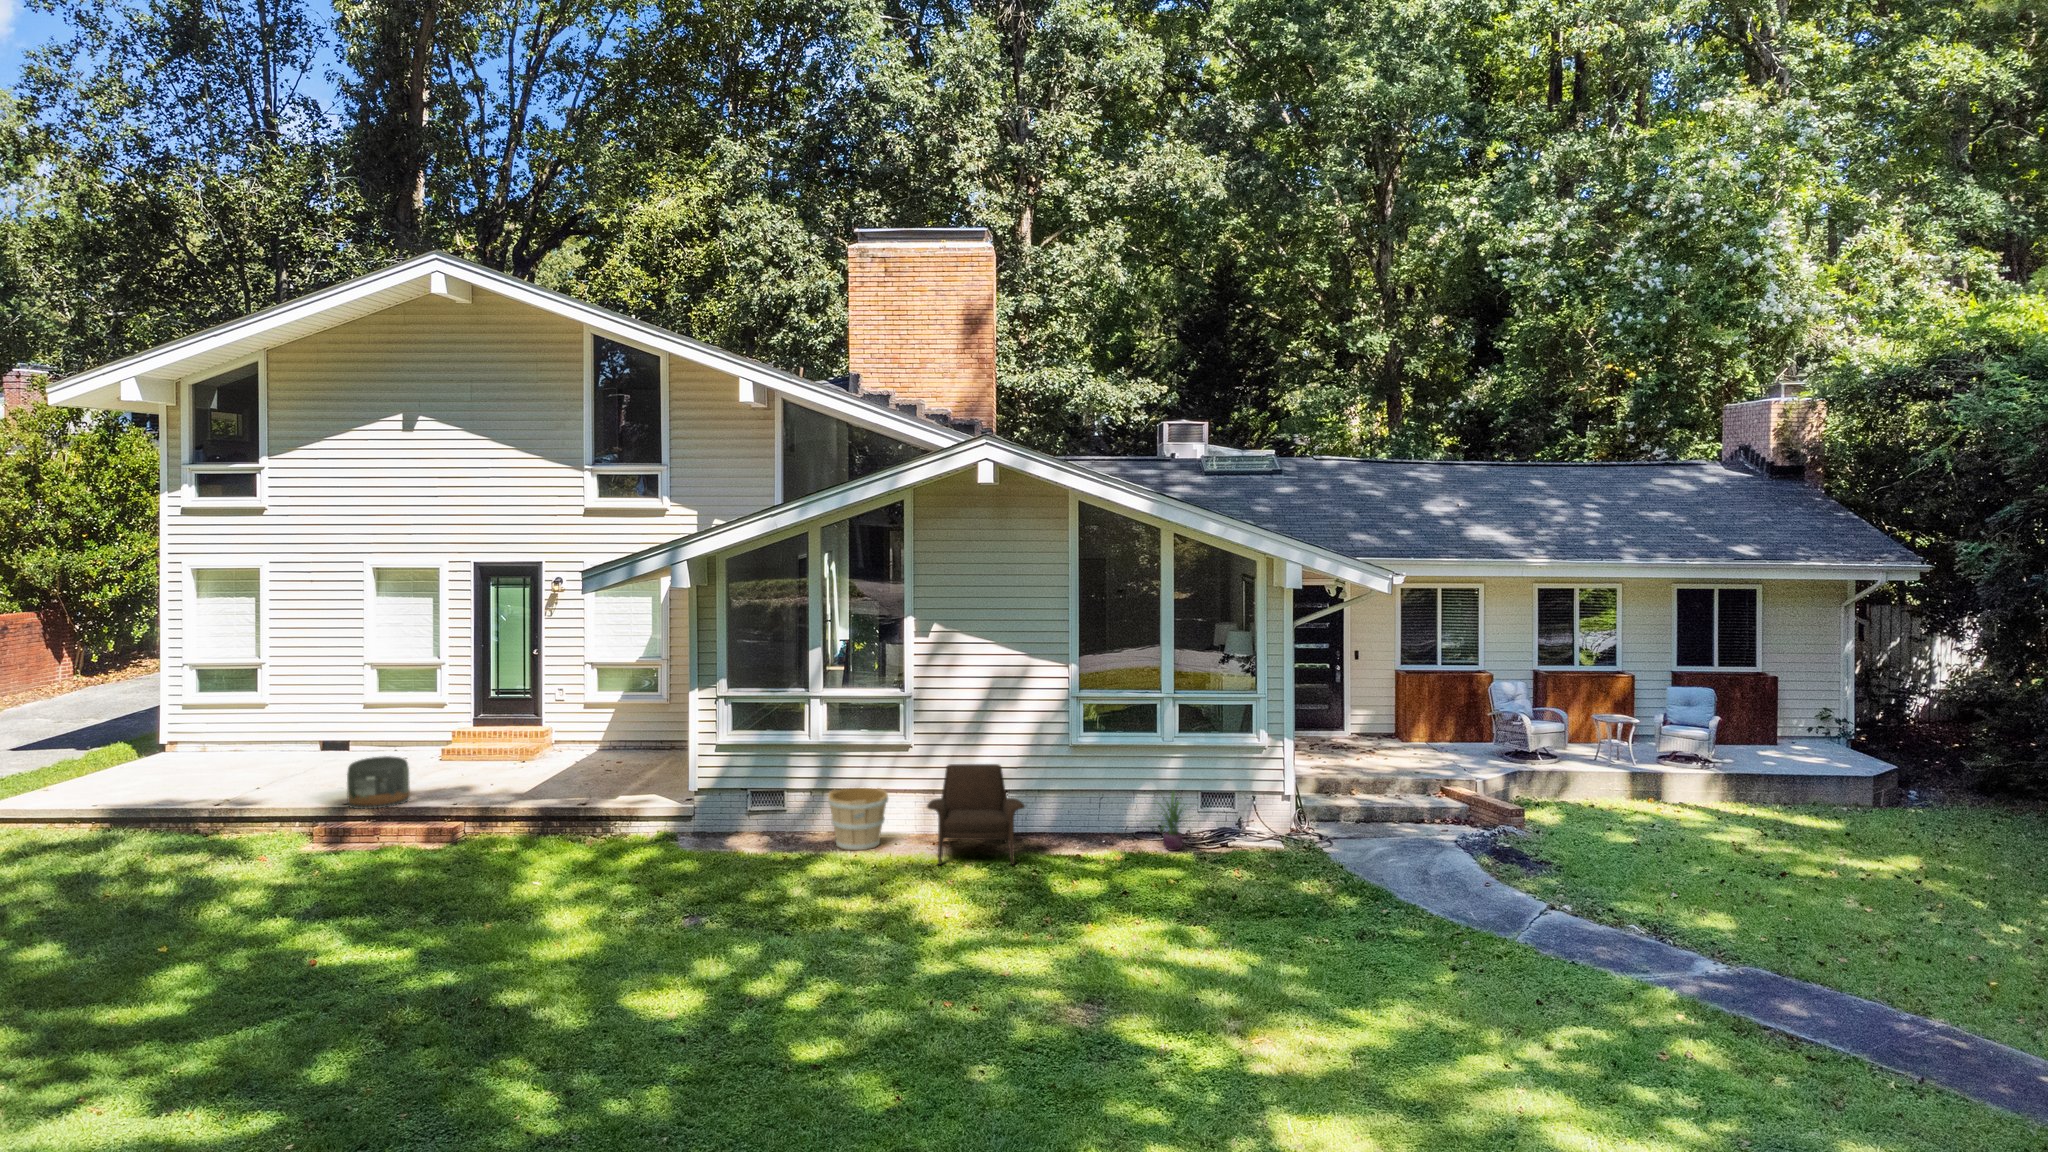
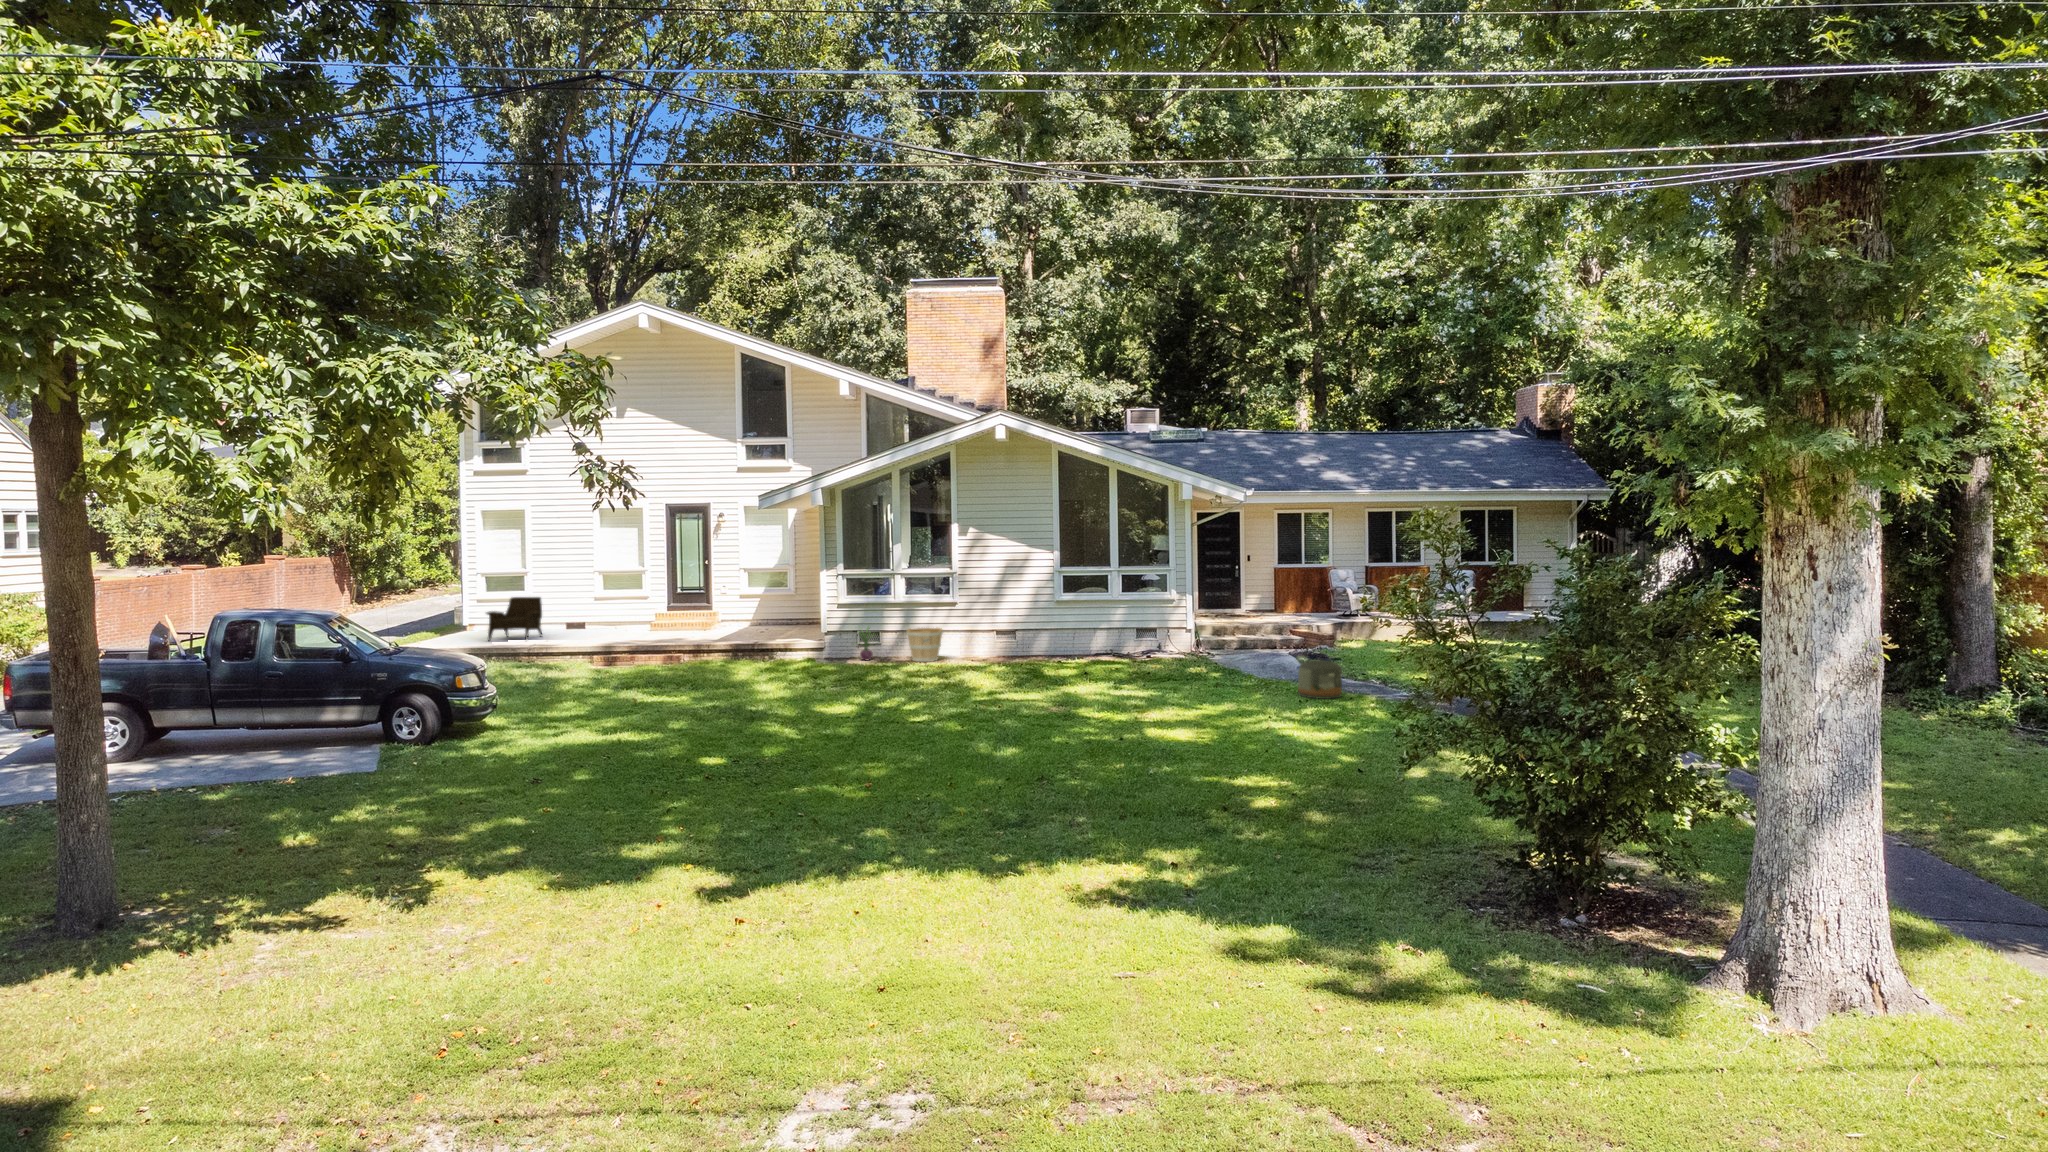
pouf: present [347,756,410,809] -> present [1298,660,1342,699]
armchair: present [927,764,1025,865] -> present [487,597,542,641]
decorative plant: present [1158,791,1186,851] -> present [860,627,873,661]

